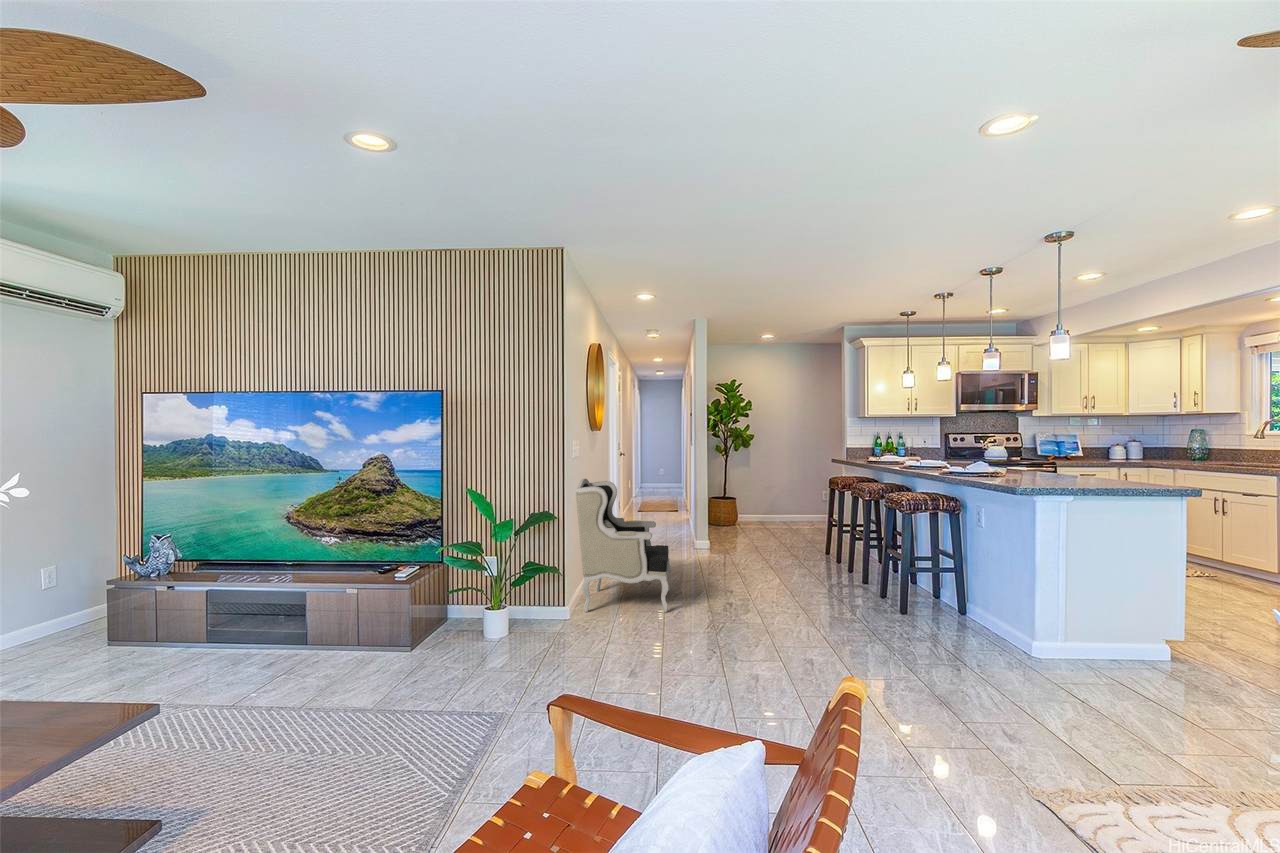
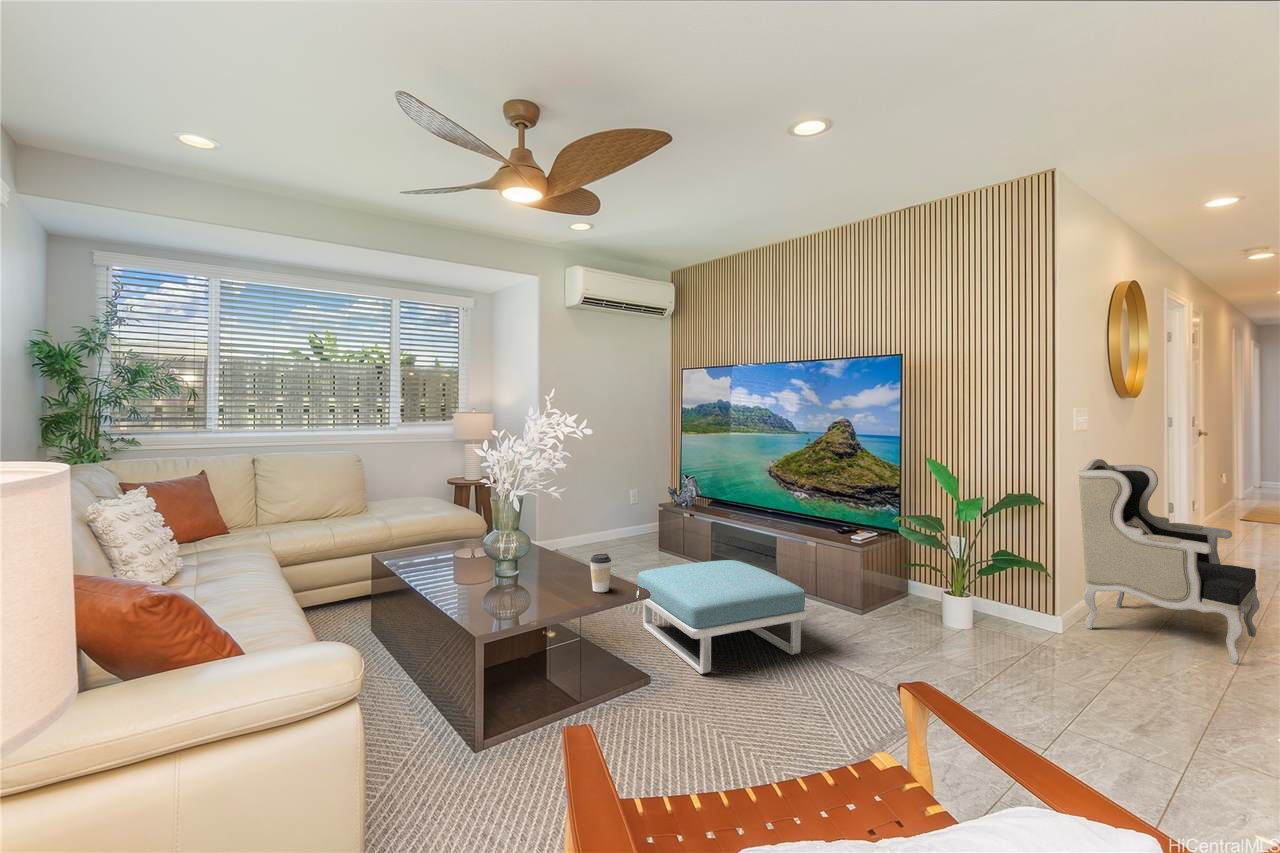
footstool: none [107,630,366,785] -> present [637,560,806,674]
coffee cup: none [44,665,89,729] -> present [590,553,611,592]

